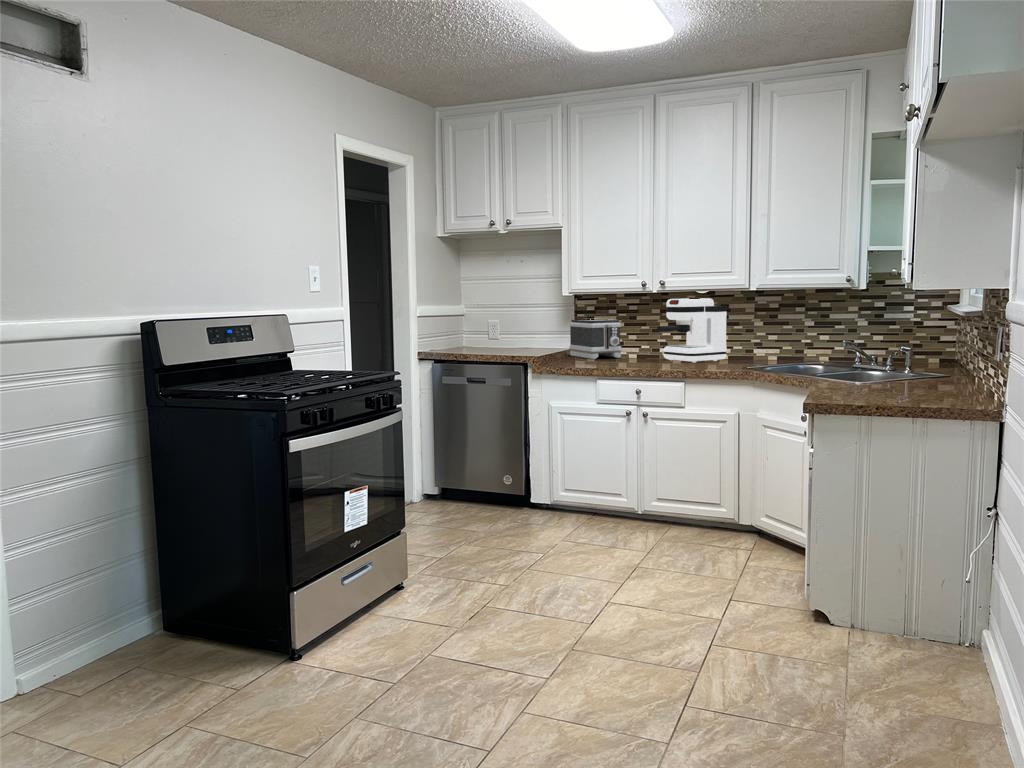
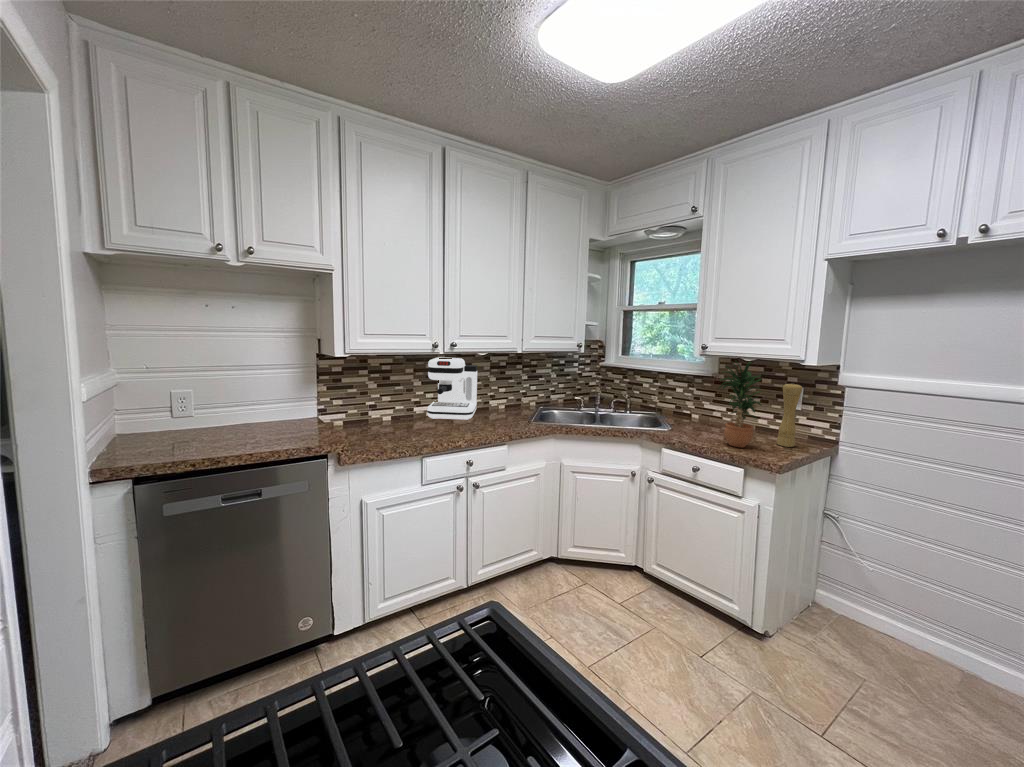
potted plant: none [840,278,913,395] -> present [719,361,761,447]
pepper mill: none [936,308,966,403] -> present [777,383,802,447]
toaster: present [569,319,622,359] -> none [307,379,383,430]

